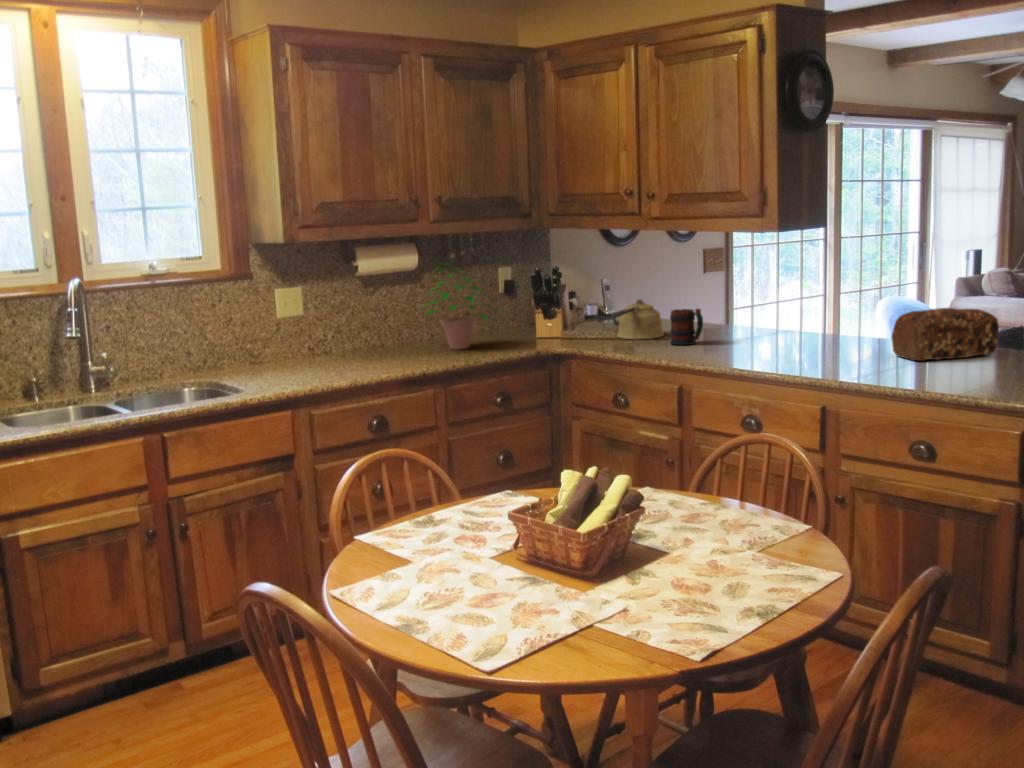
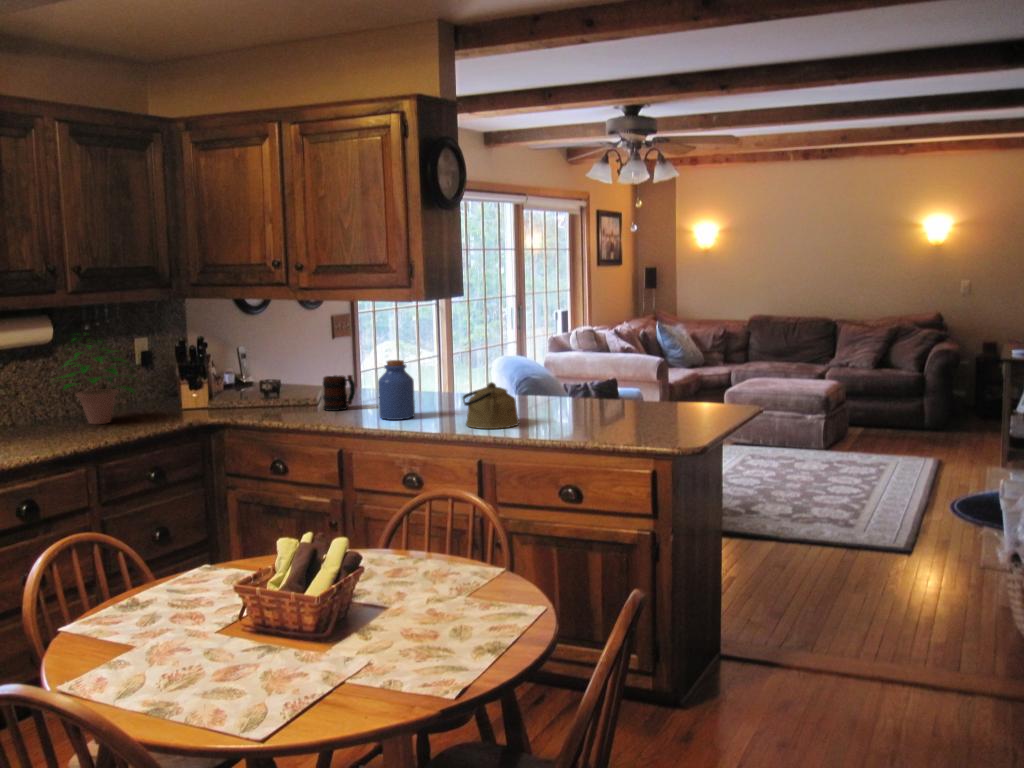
jar: none [723,294,762,357] -> present [378,360,415,420]
kettle: present [612,299,664,339] -> present [463,382,519,429]
bread loaf: present [891,308,999,361] -> none [527,369,613,417]

